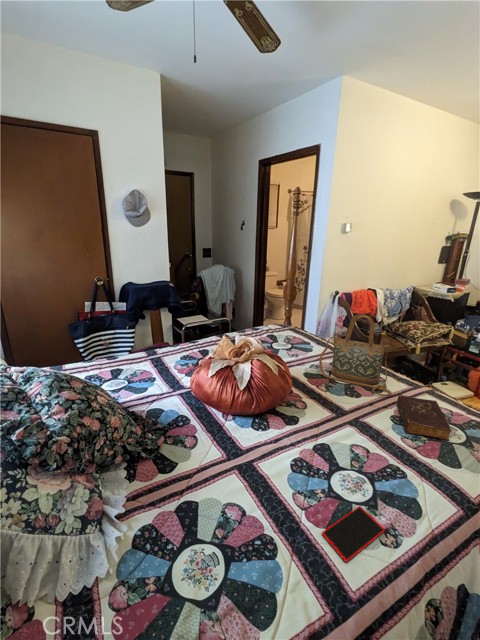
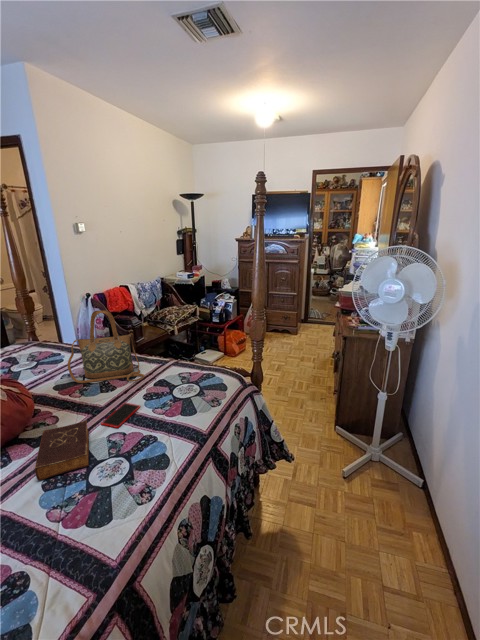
book: present [397,395,452,441] -> present [35,421,89,481]
smartphone: present [322,506,385,562] -> present [101,403,140,428]

